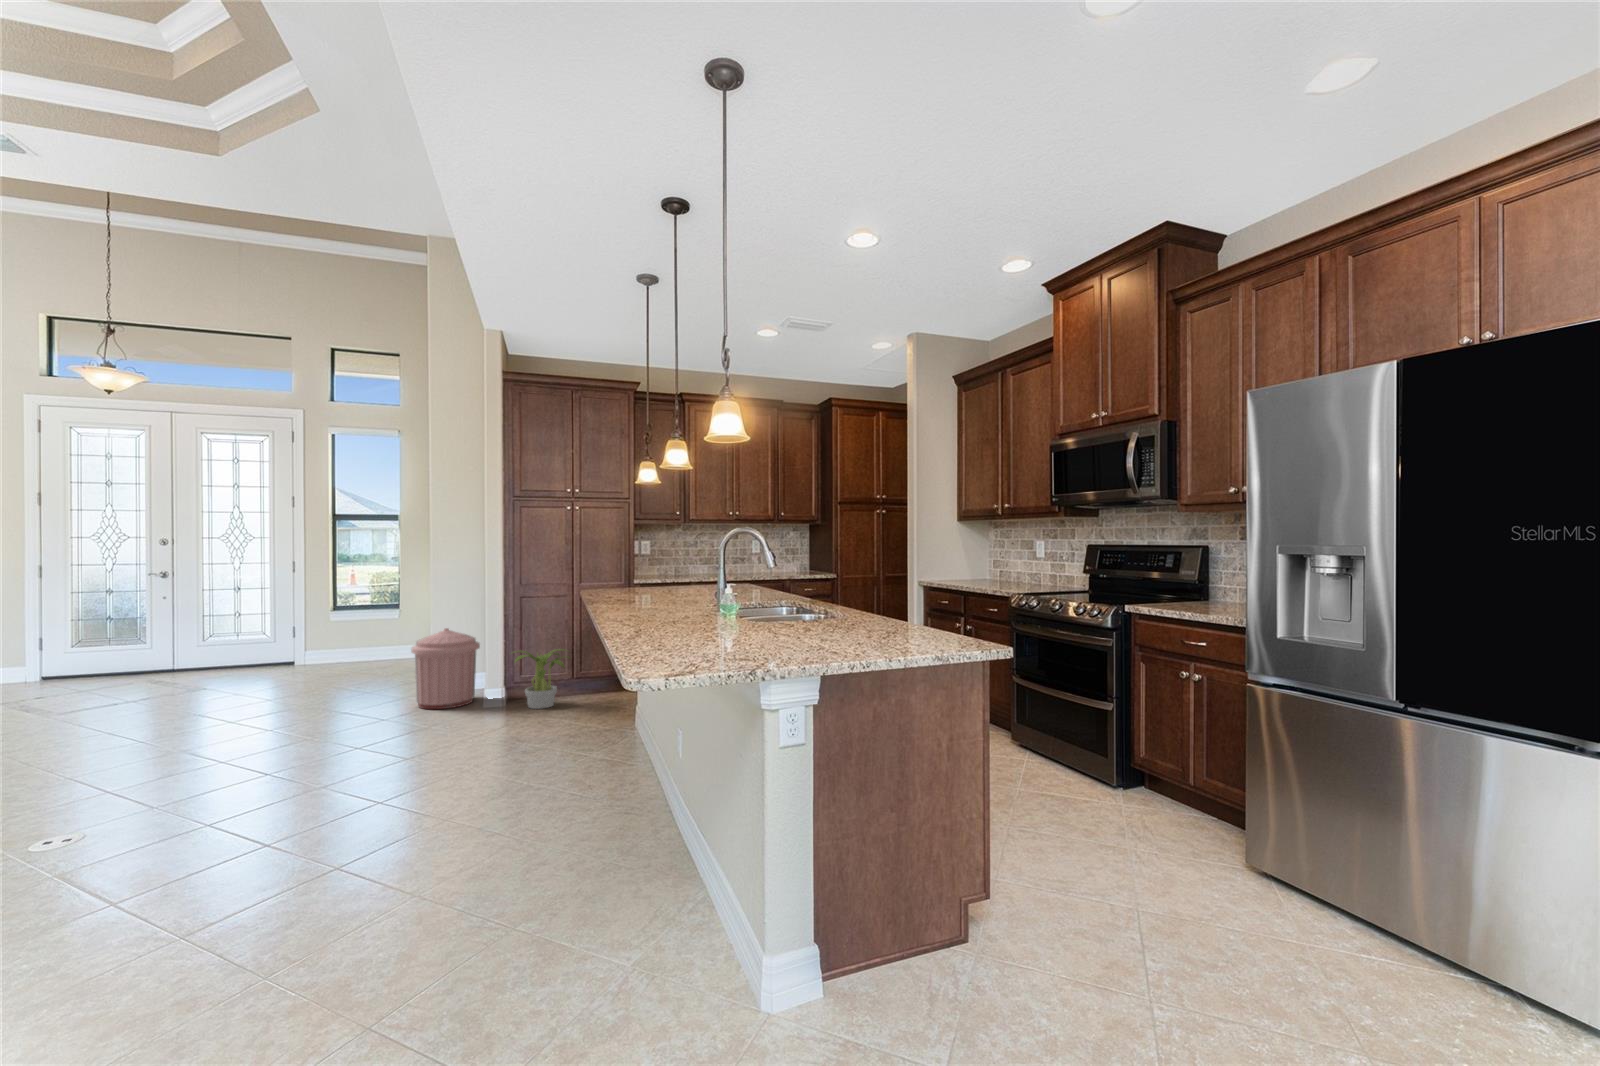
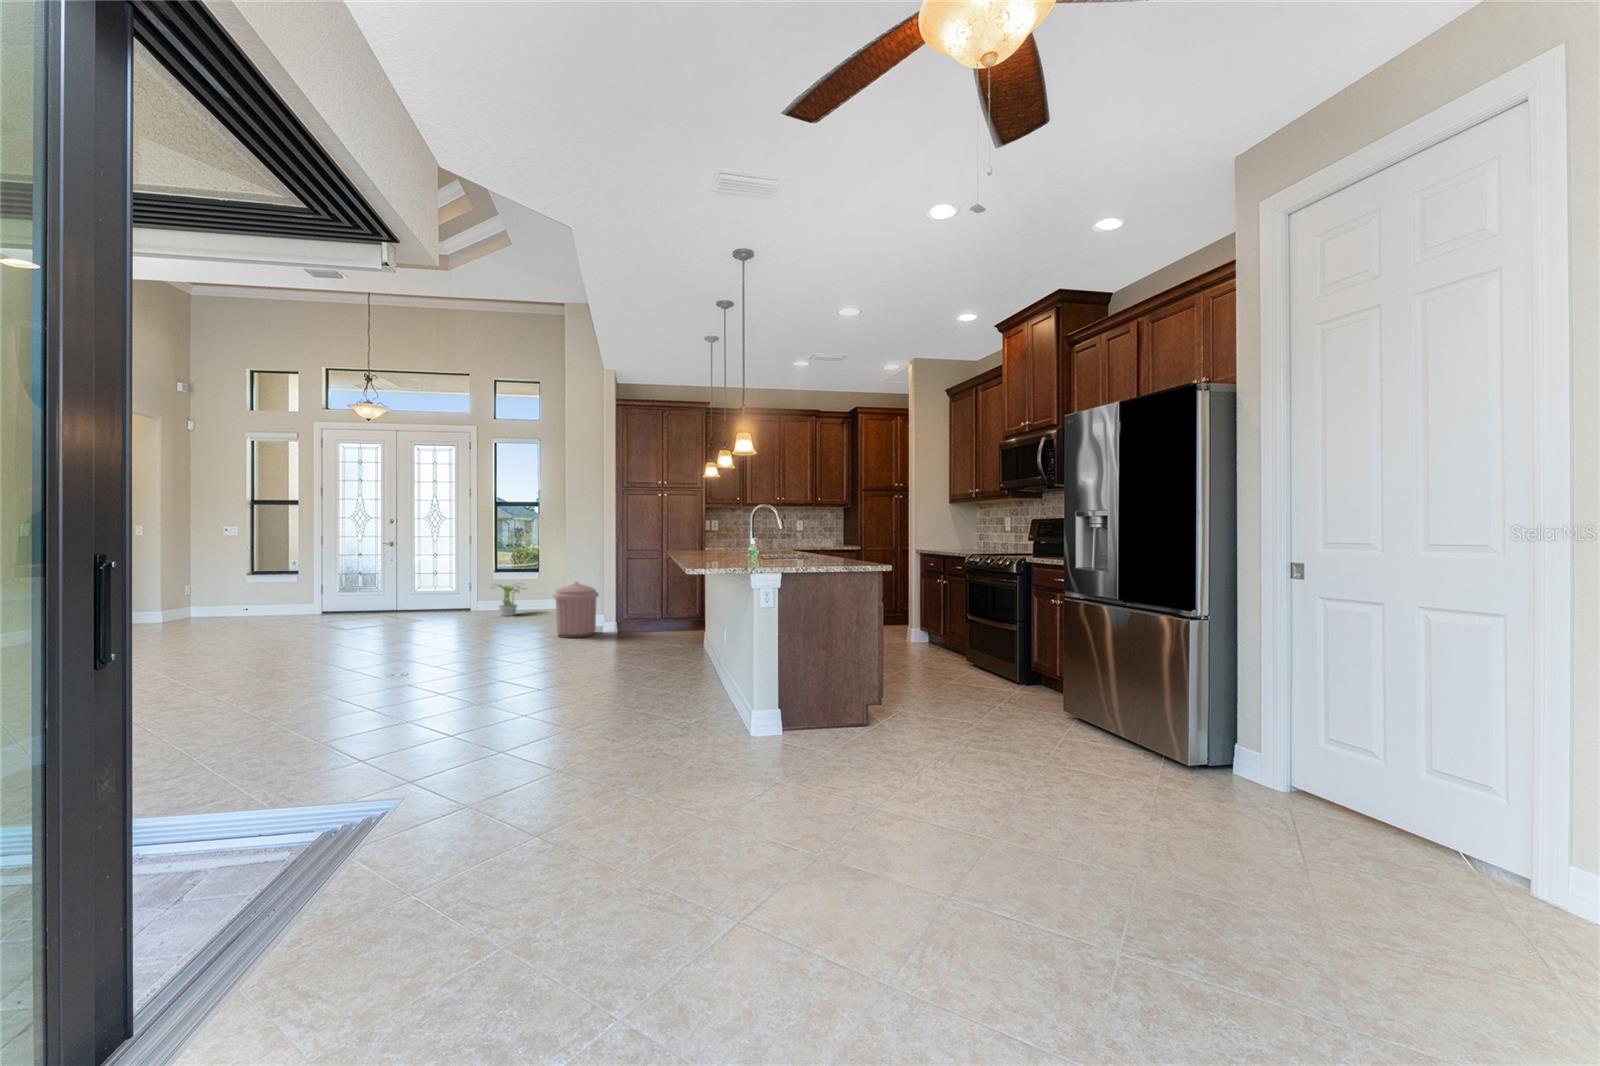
potted plant: present [515,649,569,709] -> present [491,585,519,616]

